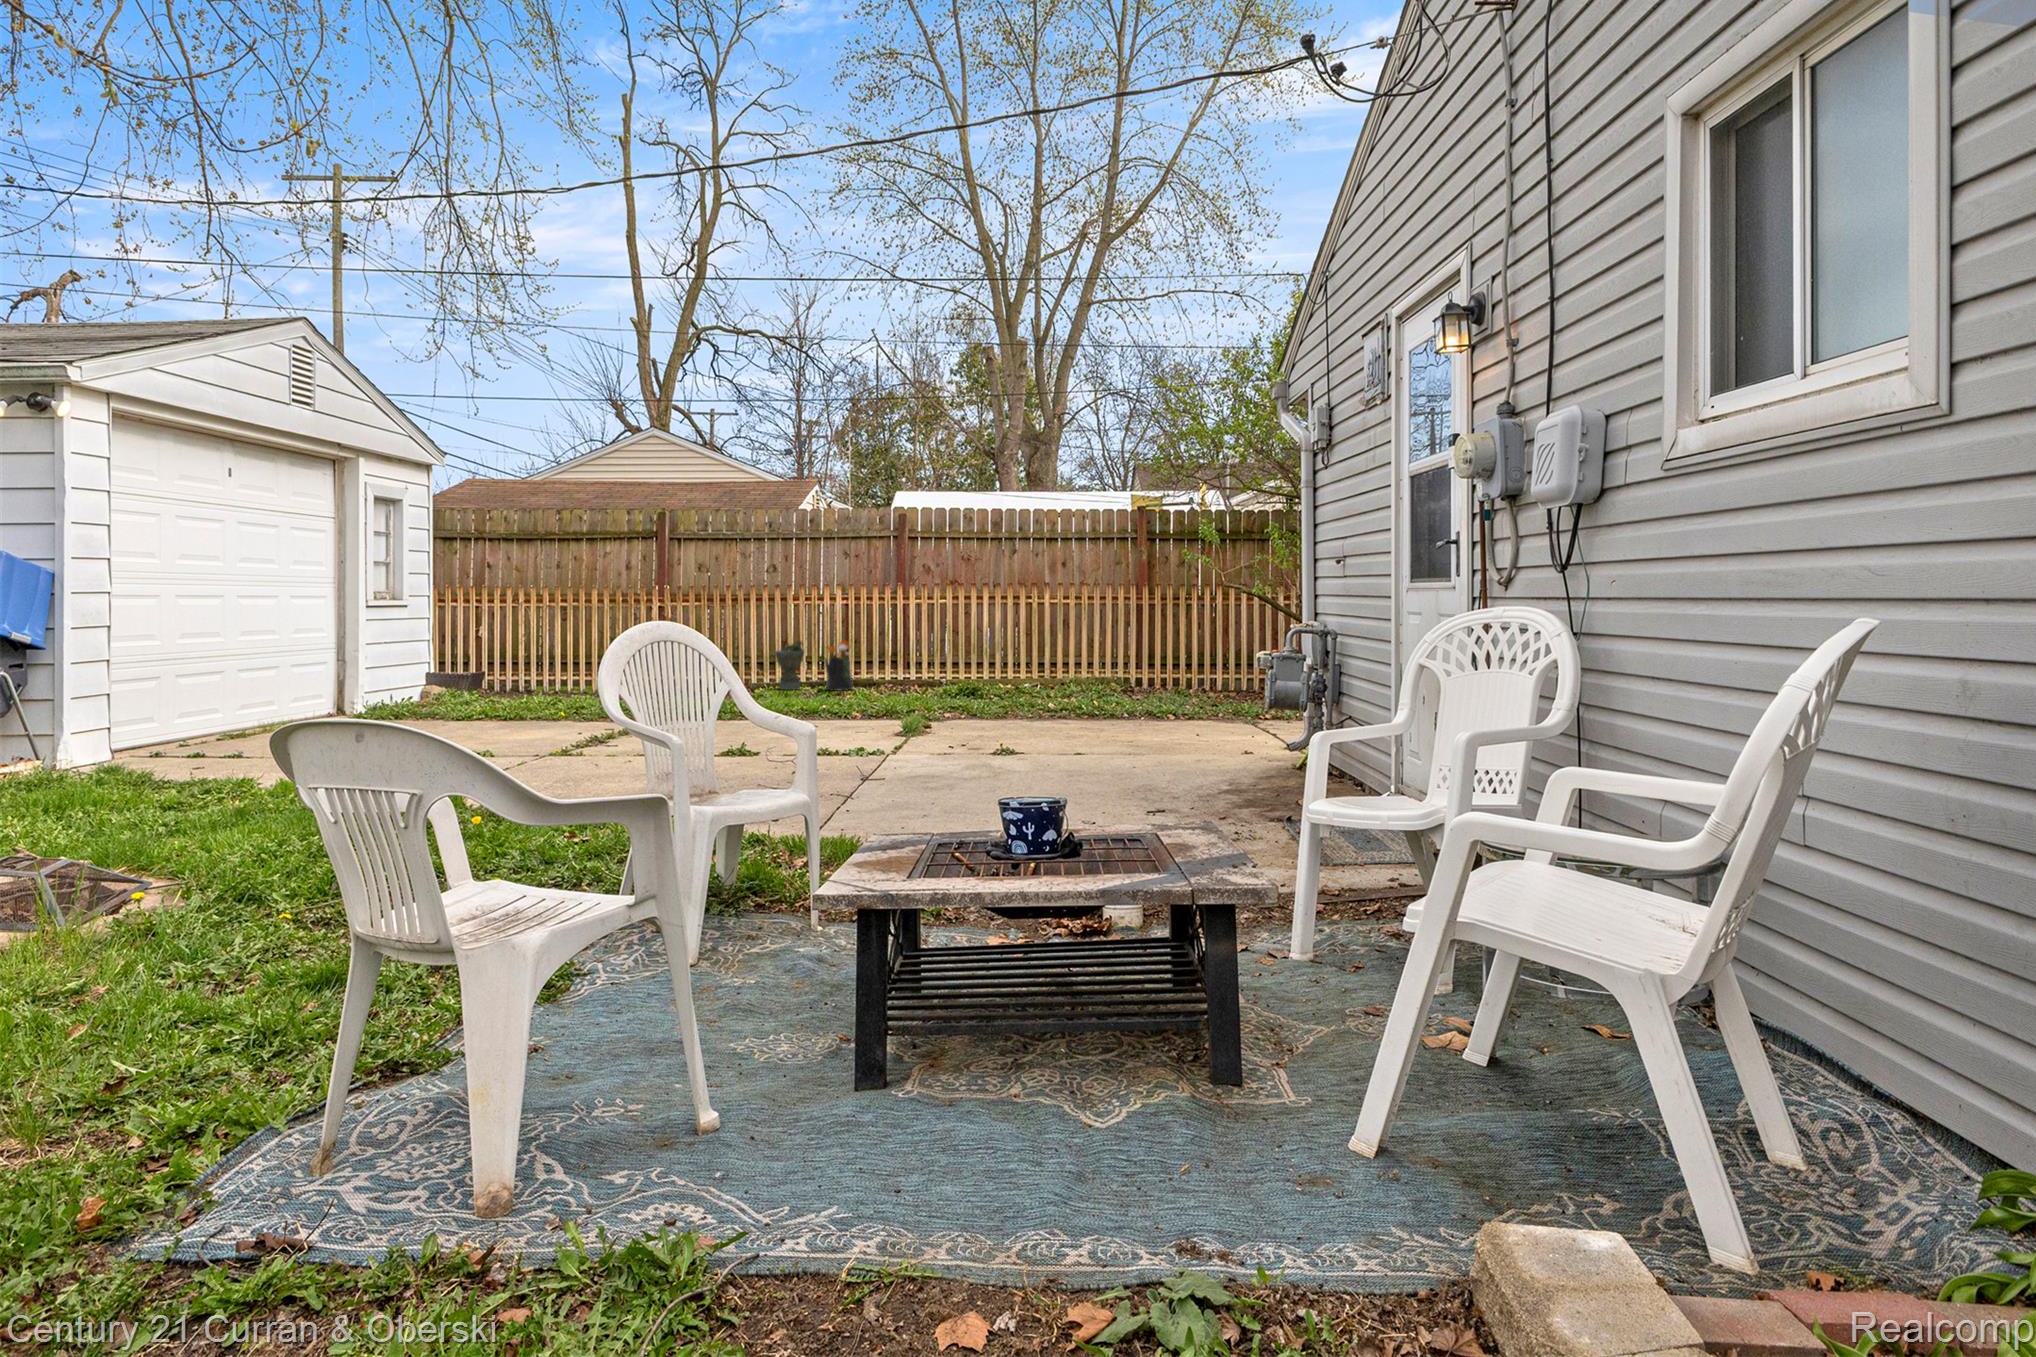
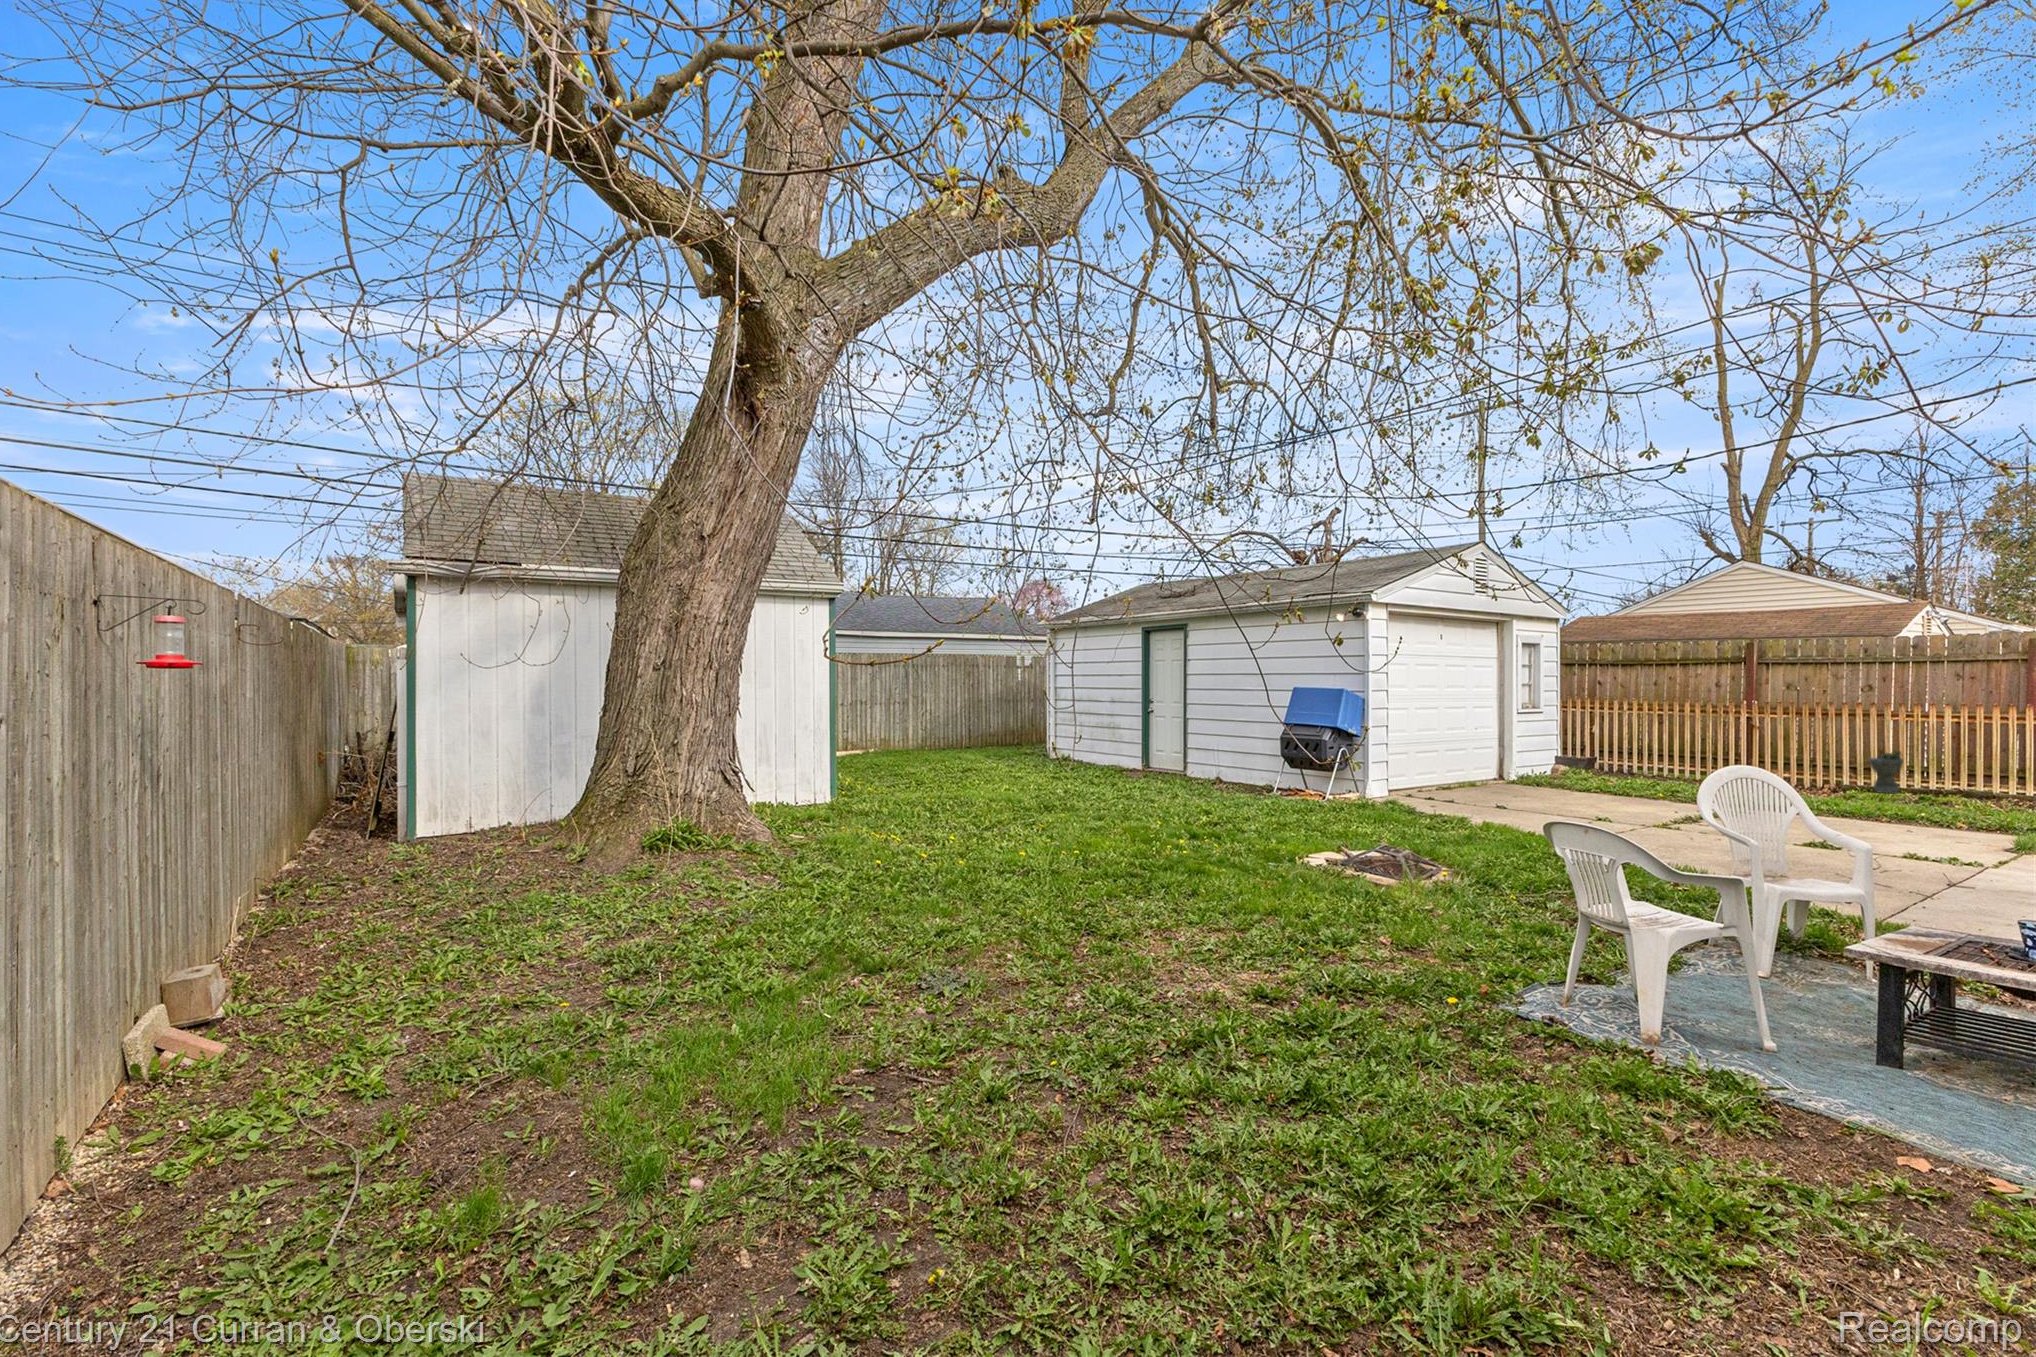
watering can: present [825,641,853,691] -> none [1927,752,1964,799]

